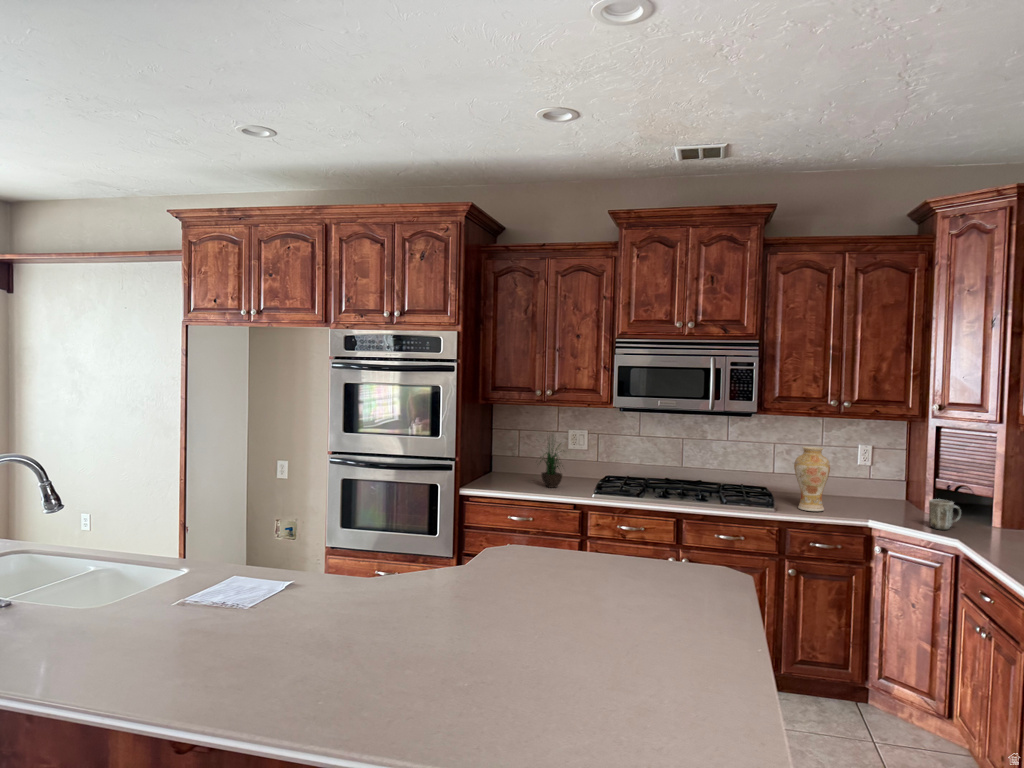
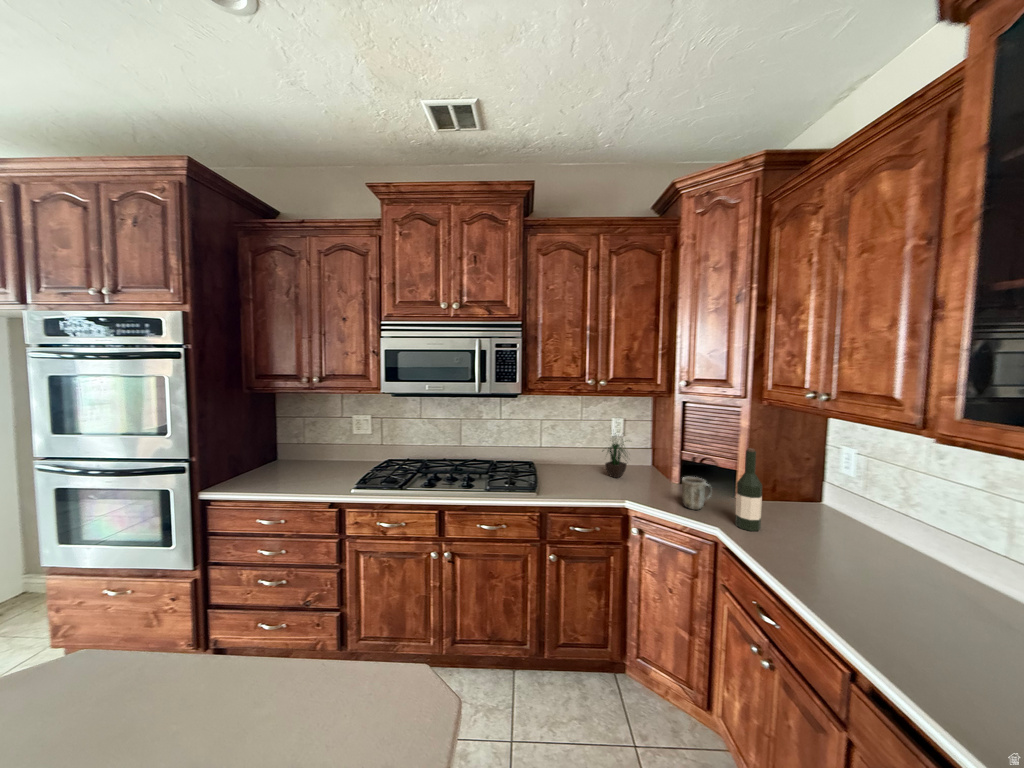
potted plant: present [540,444,562,488] -> present [605,438,627,478]
vase: present [794,447,830,511] -> none [556,426,589,492]
wine bottle: none [979,468,1006,545] -> present [735,448,762,531]

